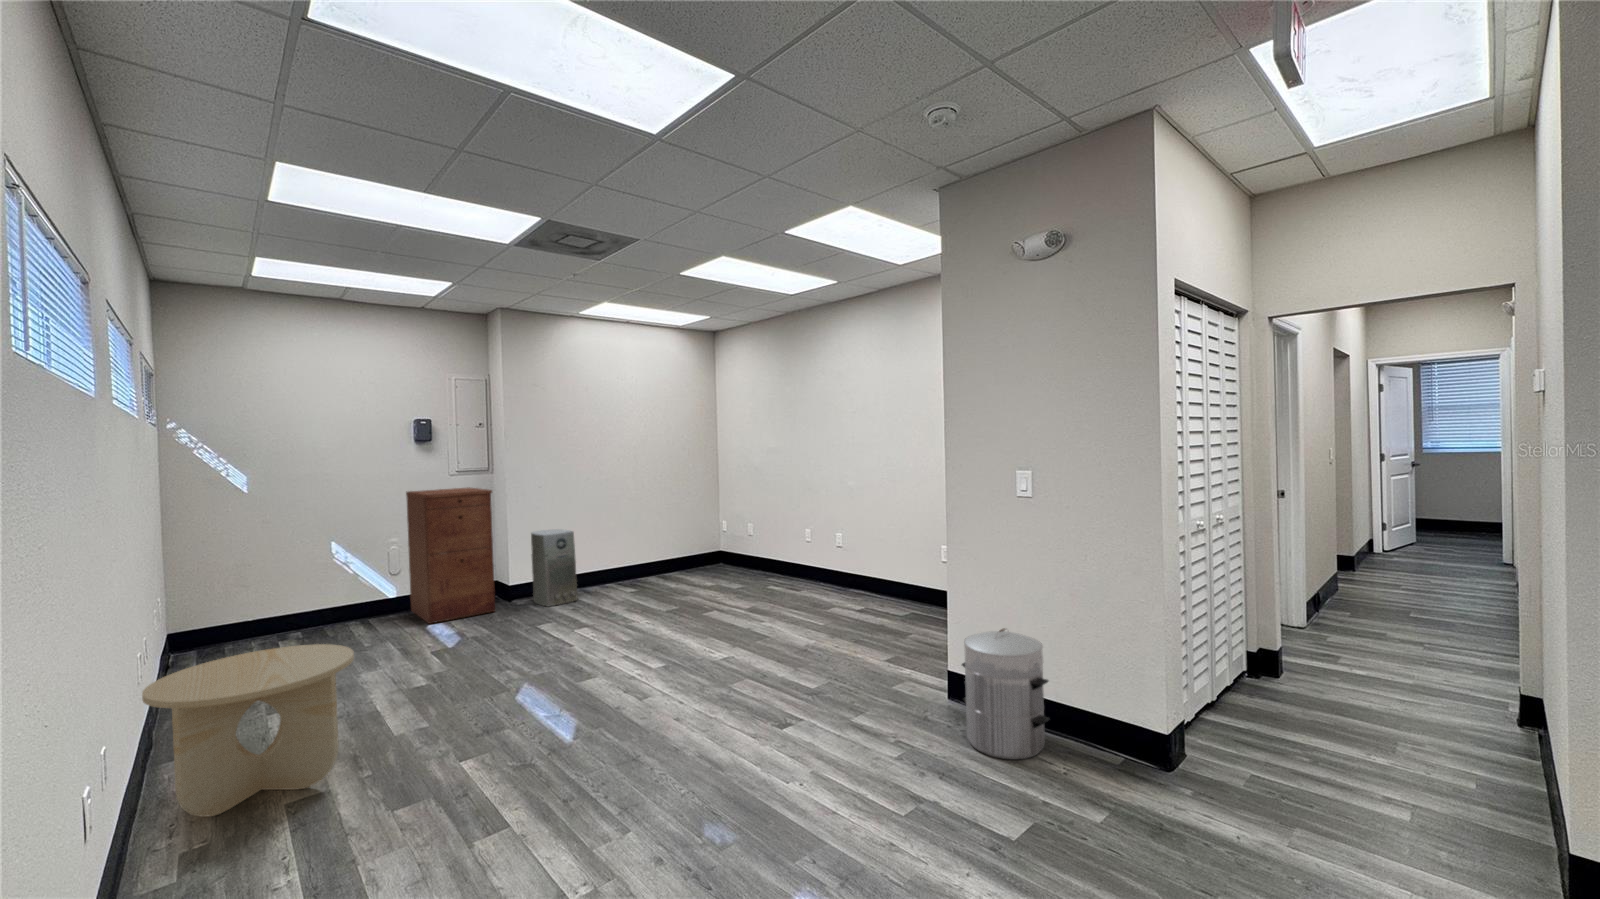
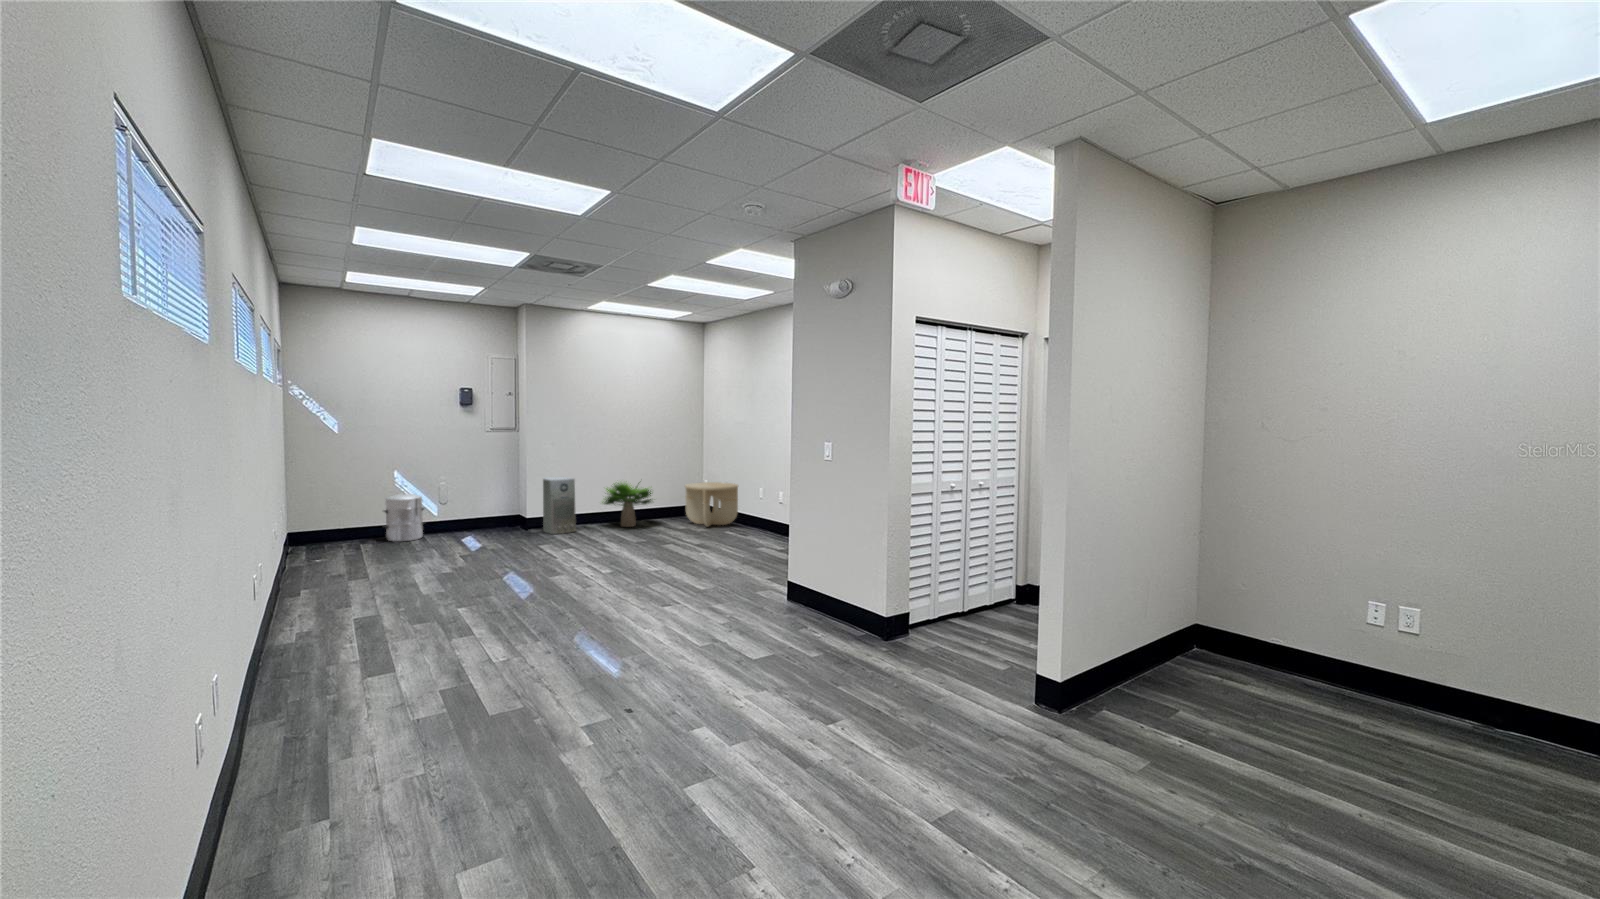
filing cabinet: present [406,487,495,624] -> none [452,442,513,540]
potted plant: none [601,524,677,588] -> present [602,482,652,527]
waste bin: present [962,628,1049,759] -> present [384,492,425,542]
side table: present [142,644,354,817] -> present [685,482,738,526]

